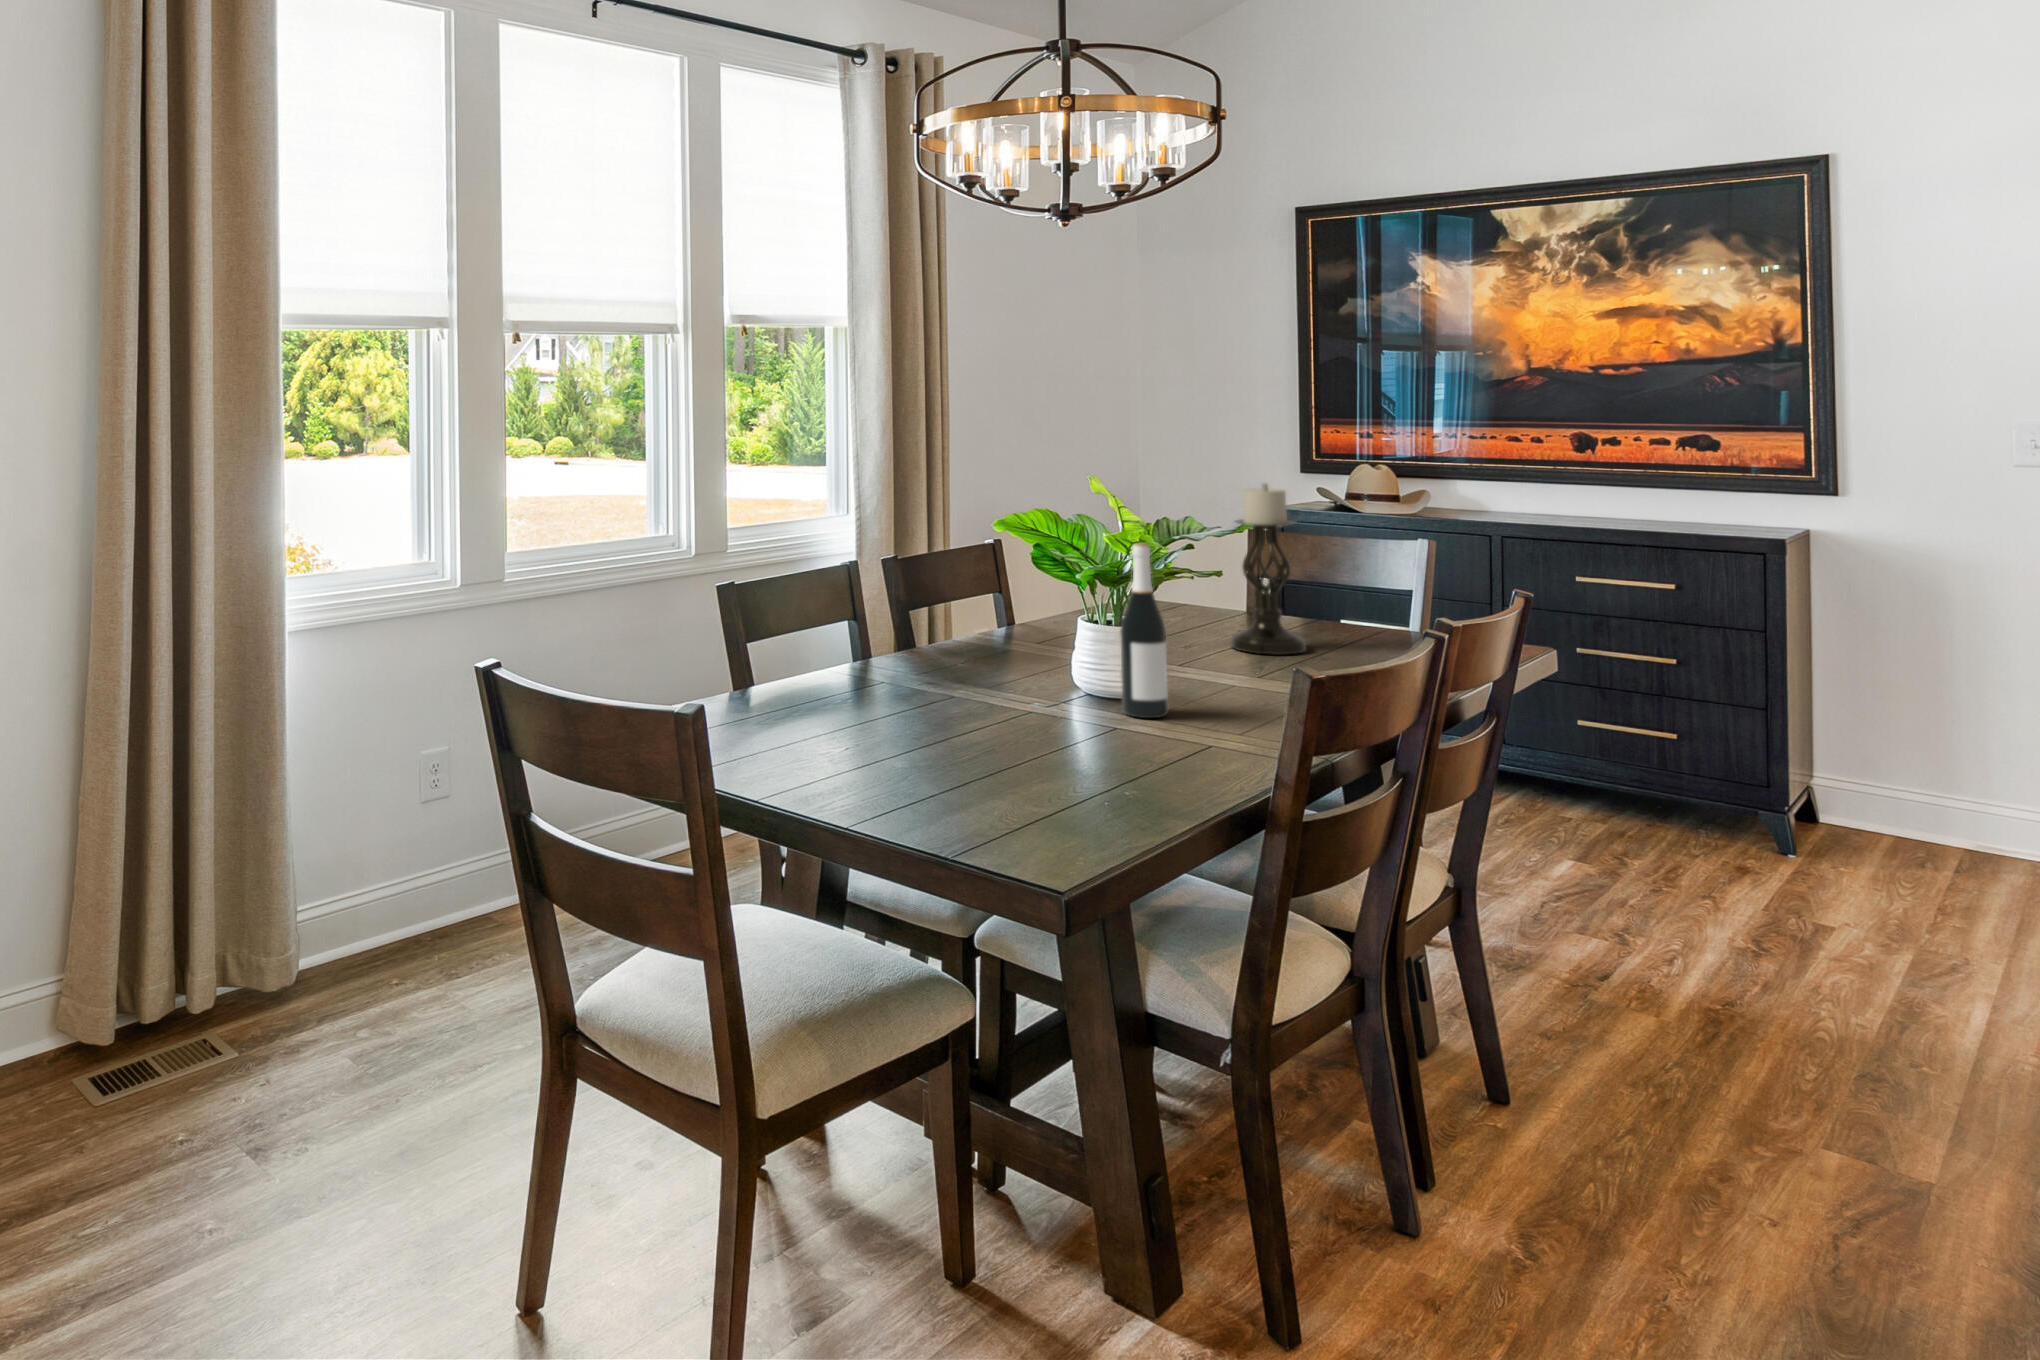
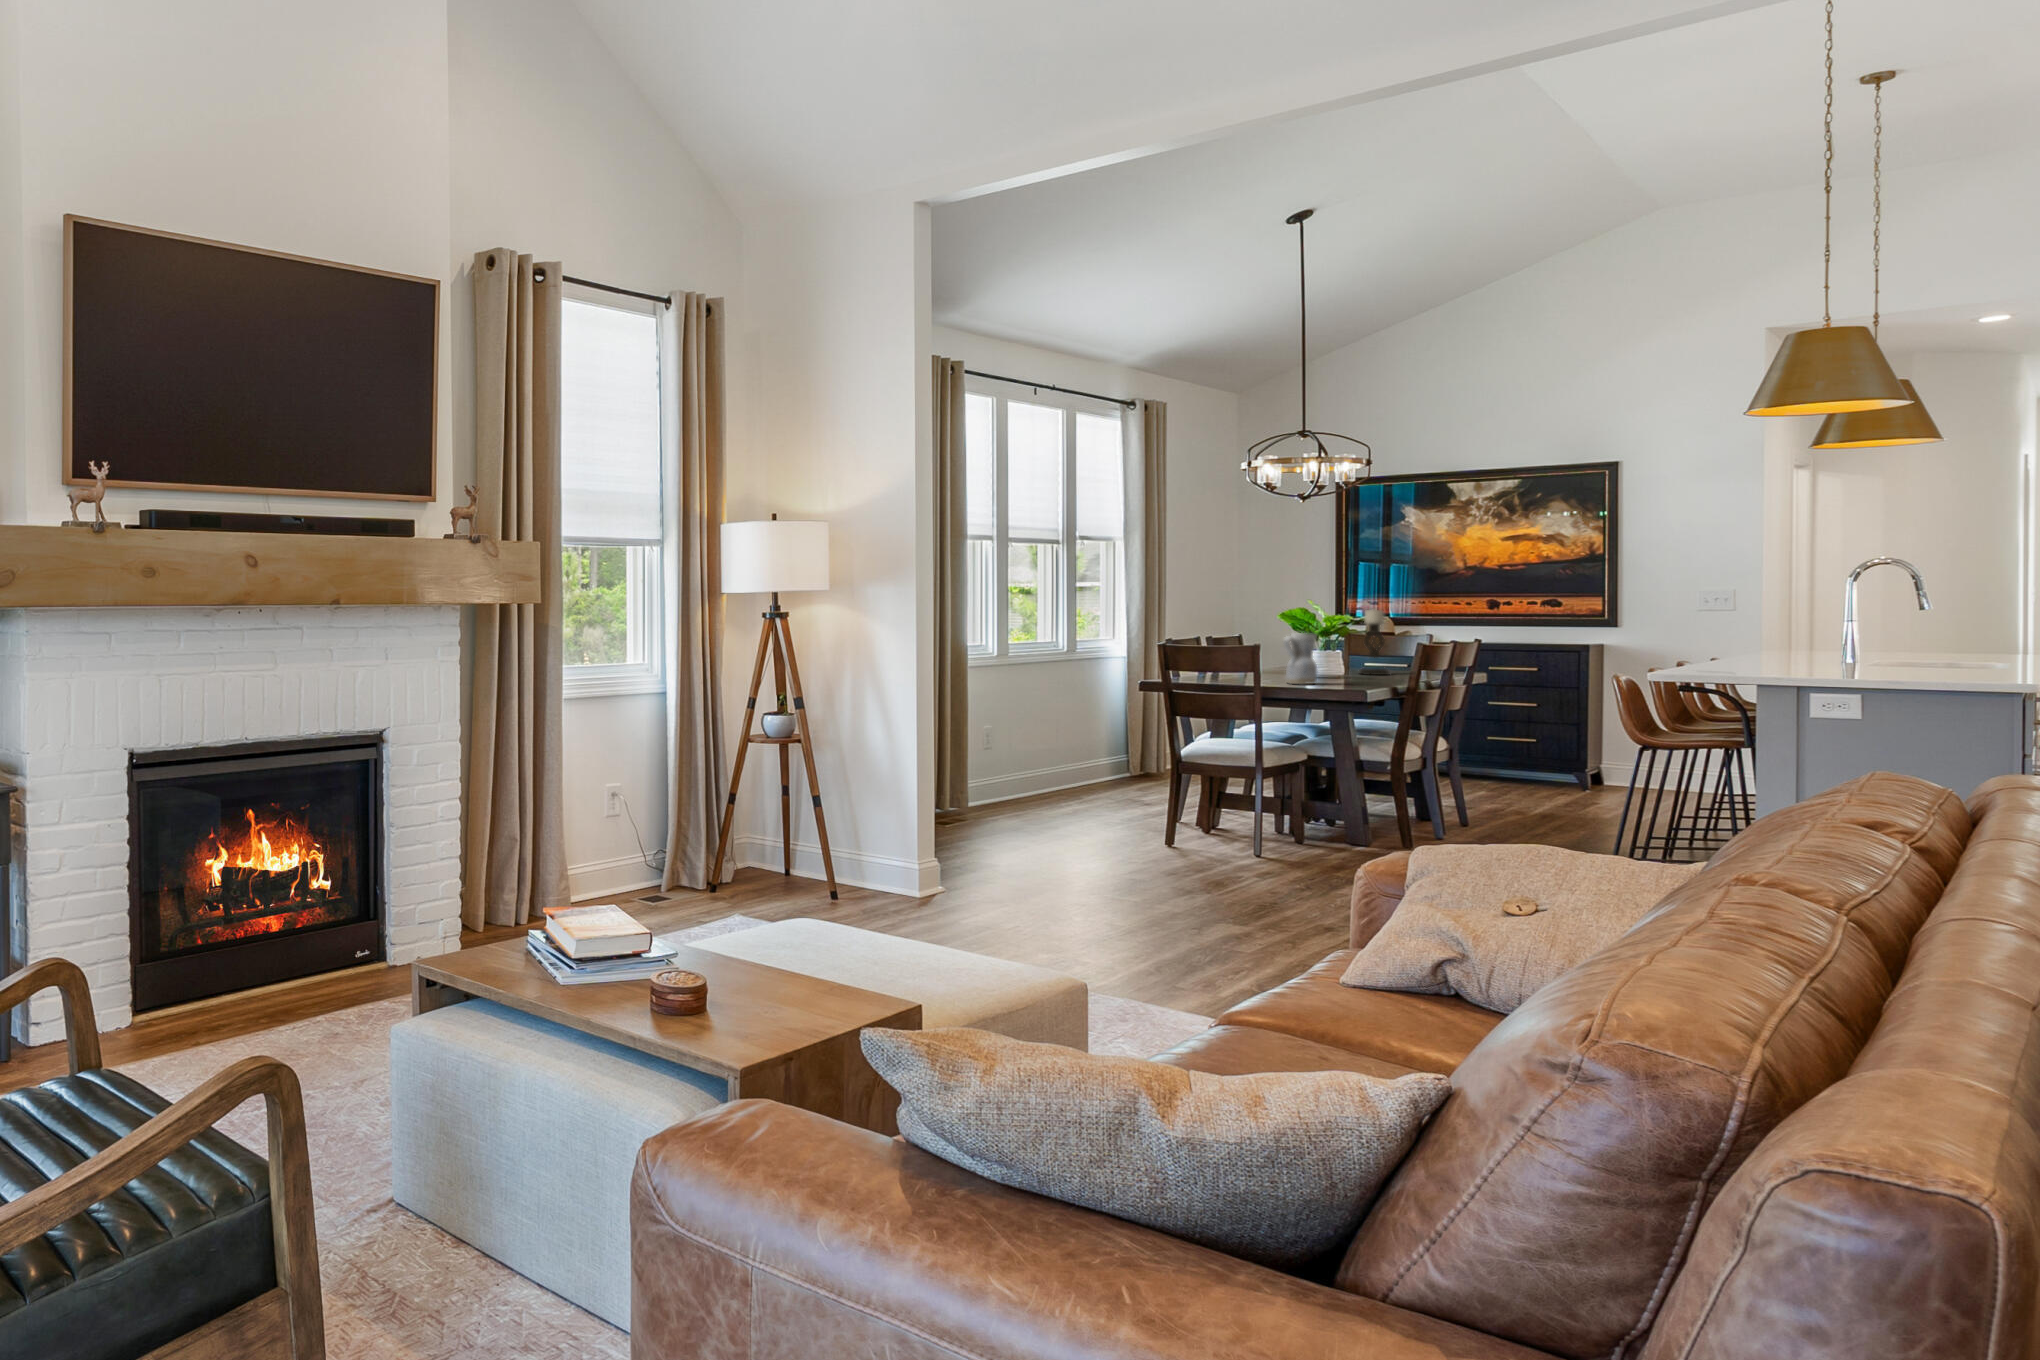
wine bottle: present [1120,543,1168,718] -> none [1339,622,1357,684]
ceramic pitcher: none [960,572,1056,723] -> present [1283,633,1317,684]

